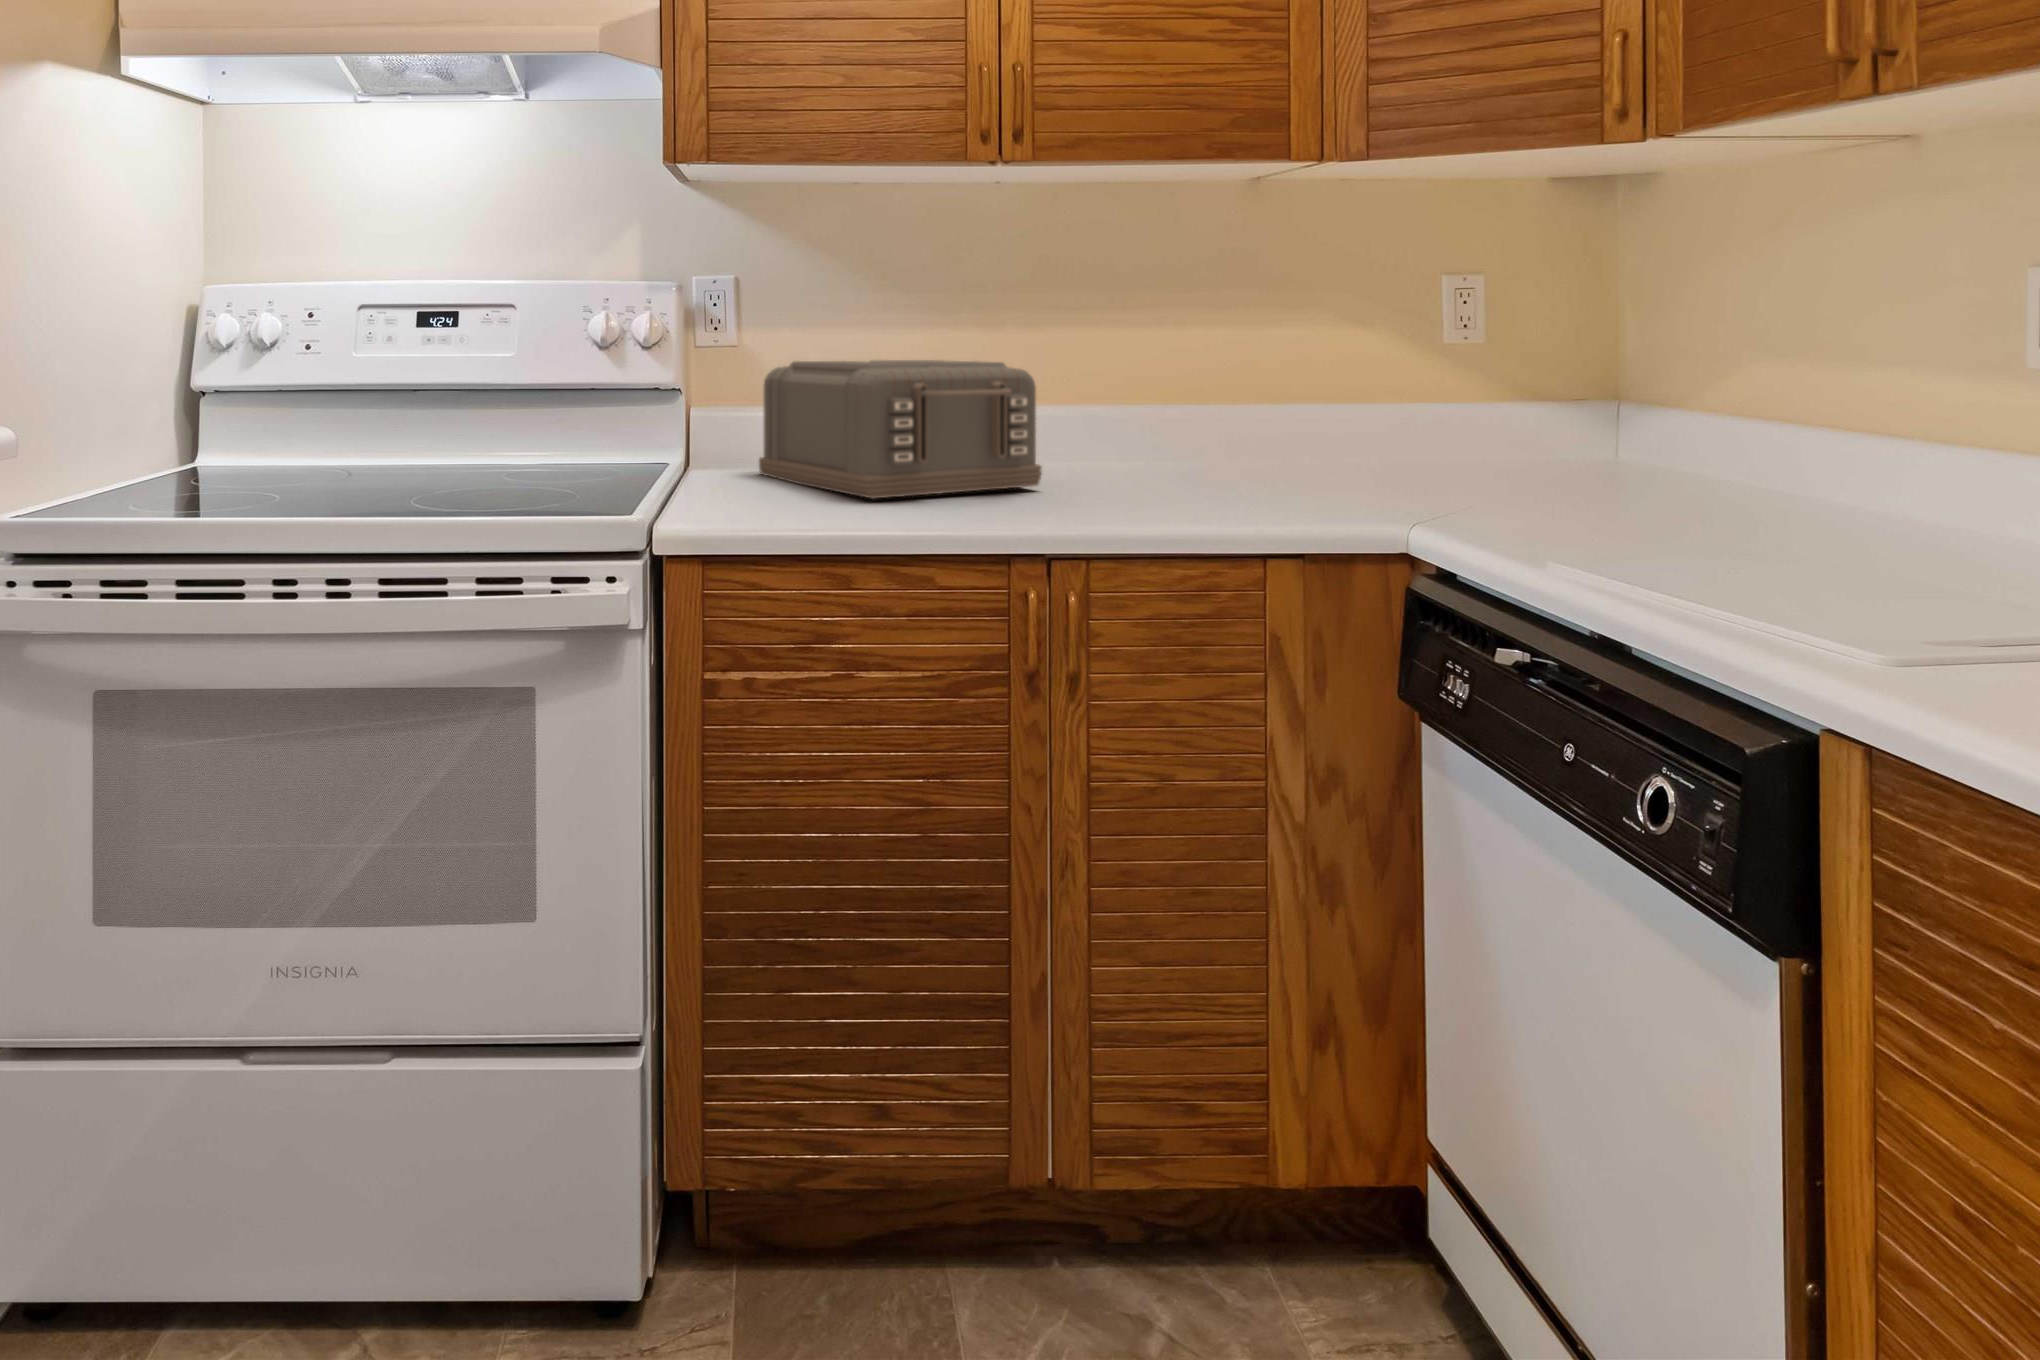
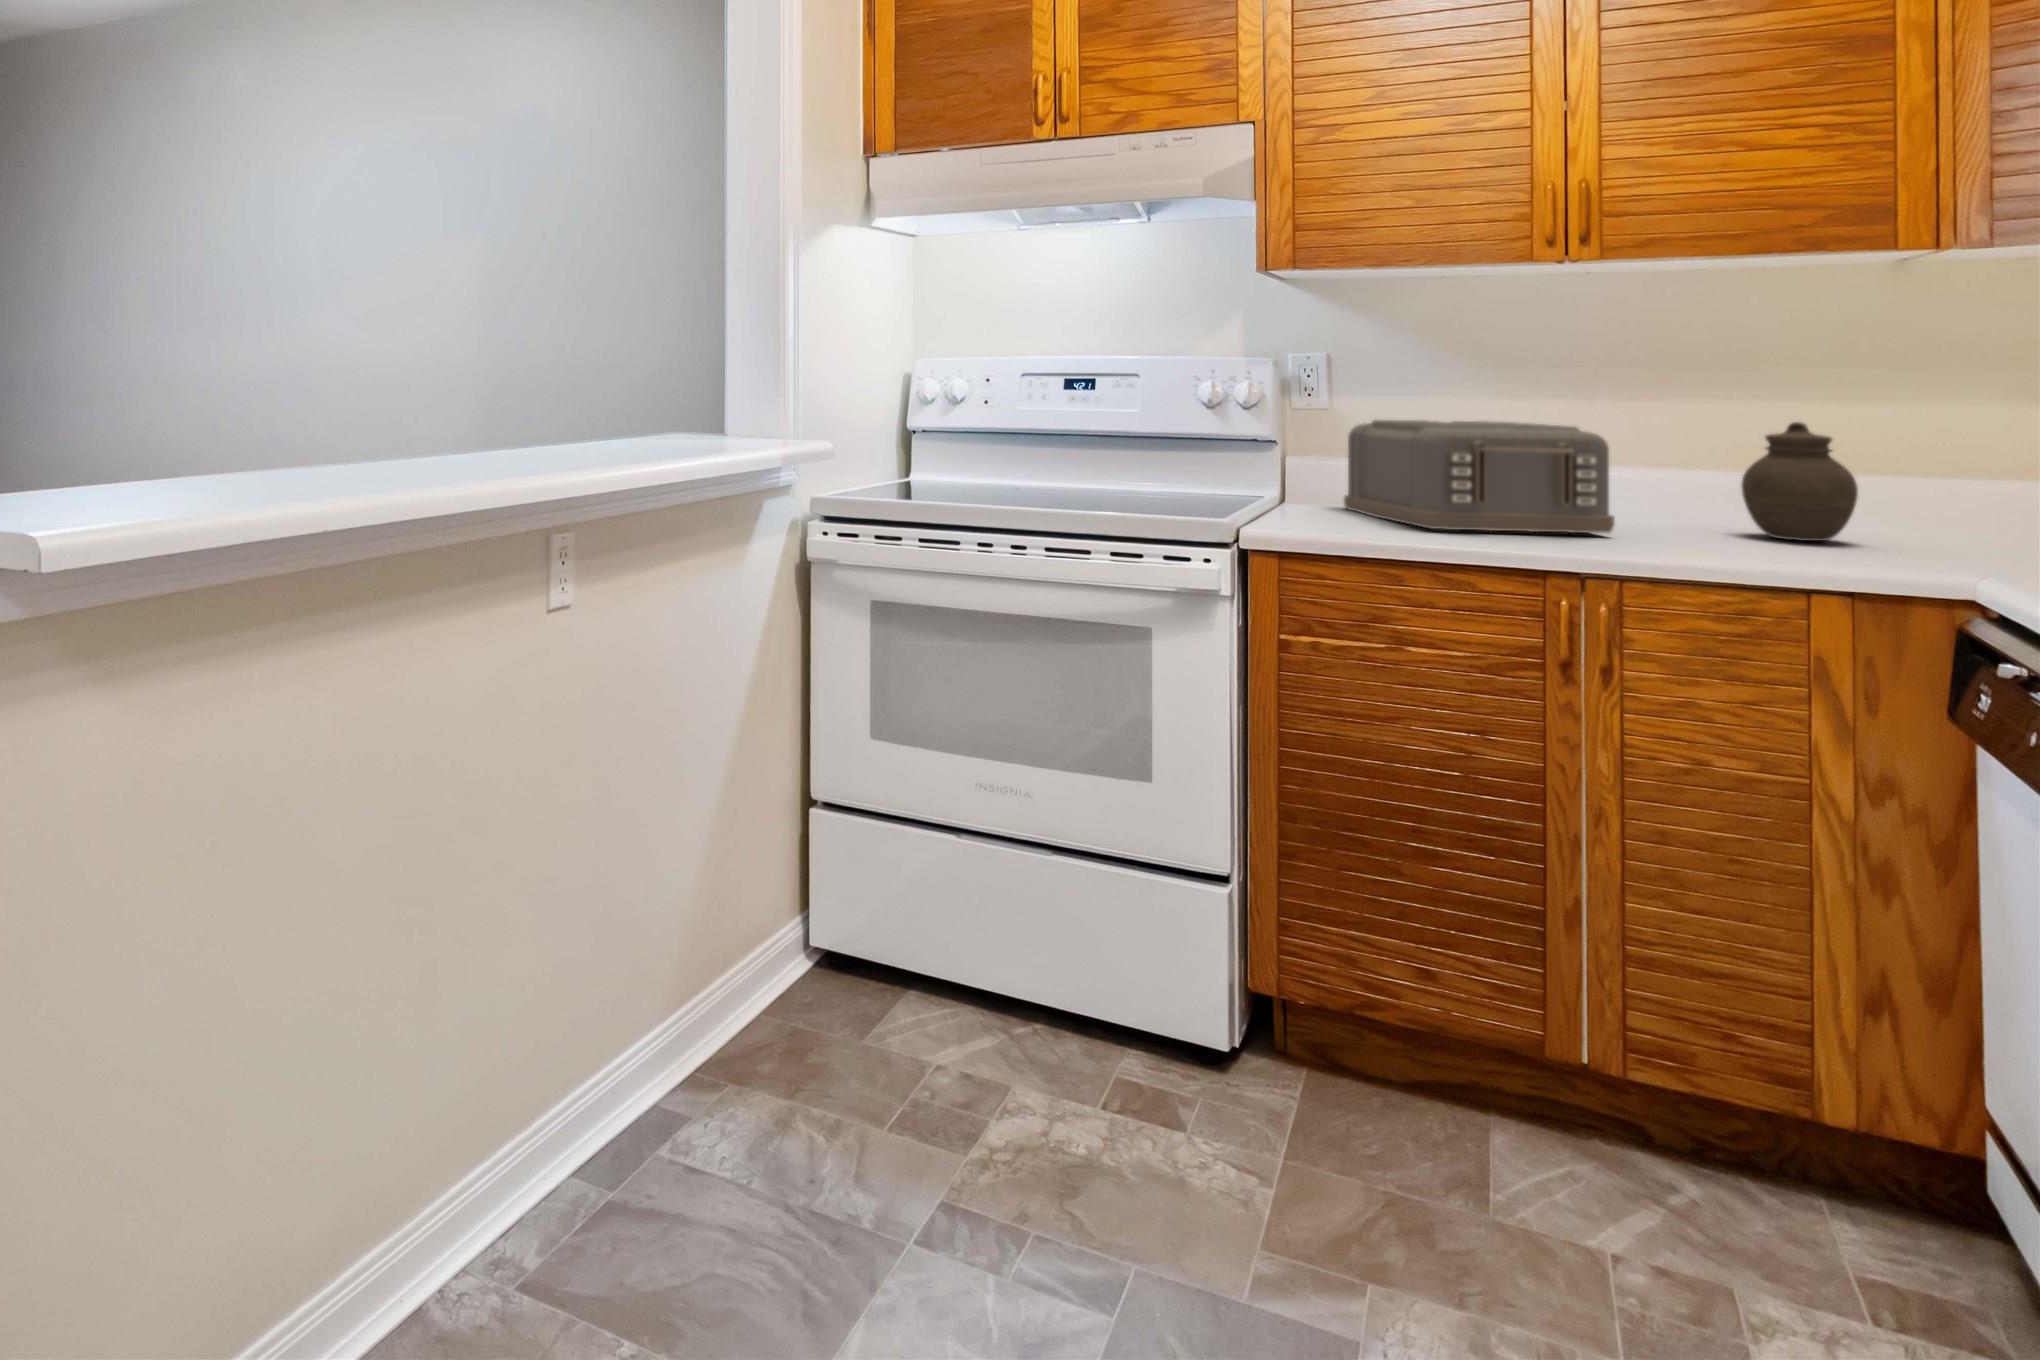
jar: none [1129,351,1224,477] -> present [1742,422,1858,541]

